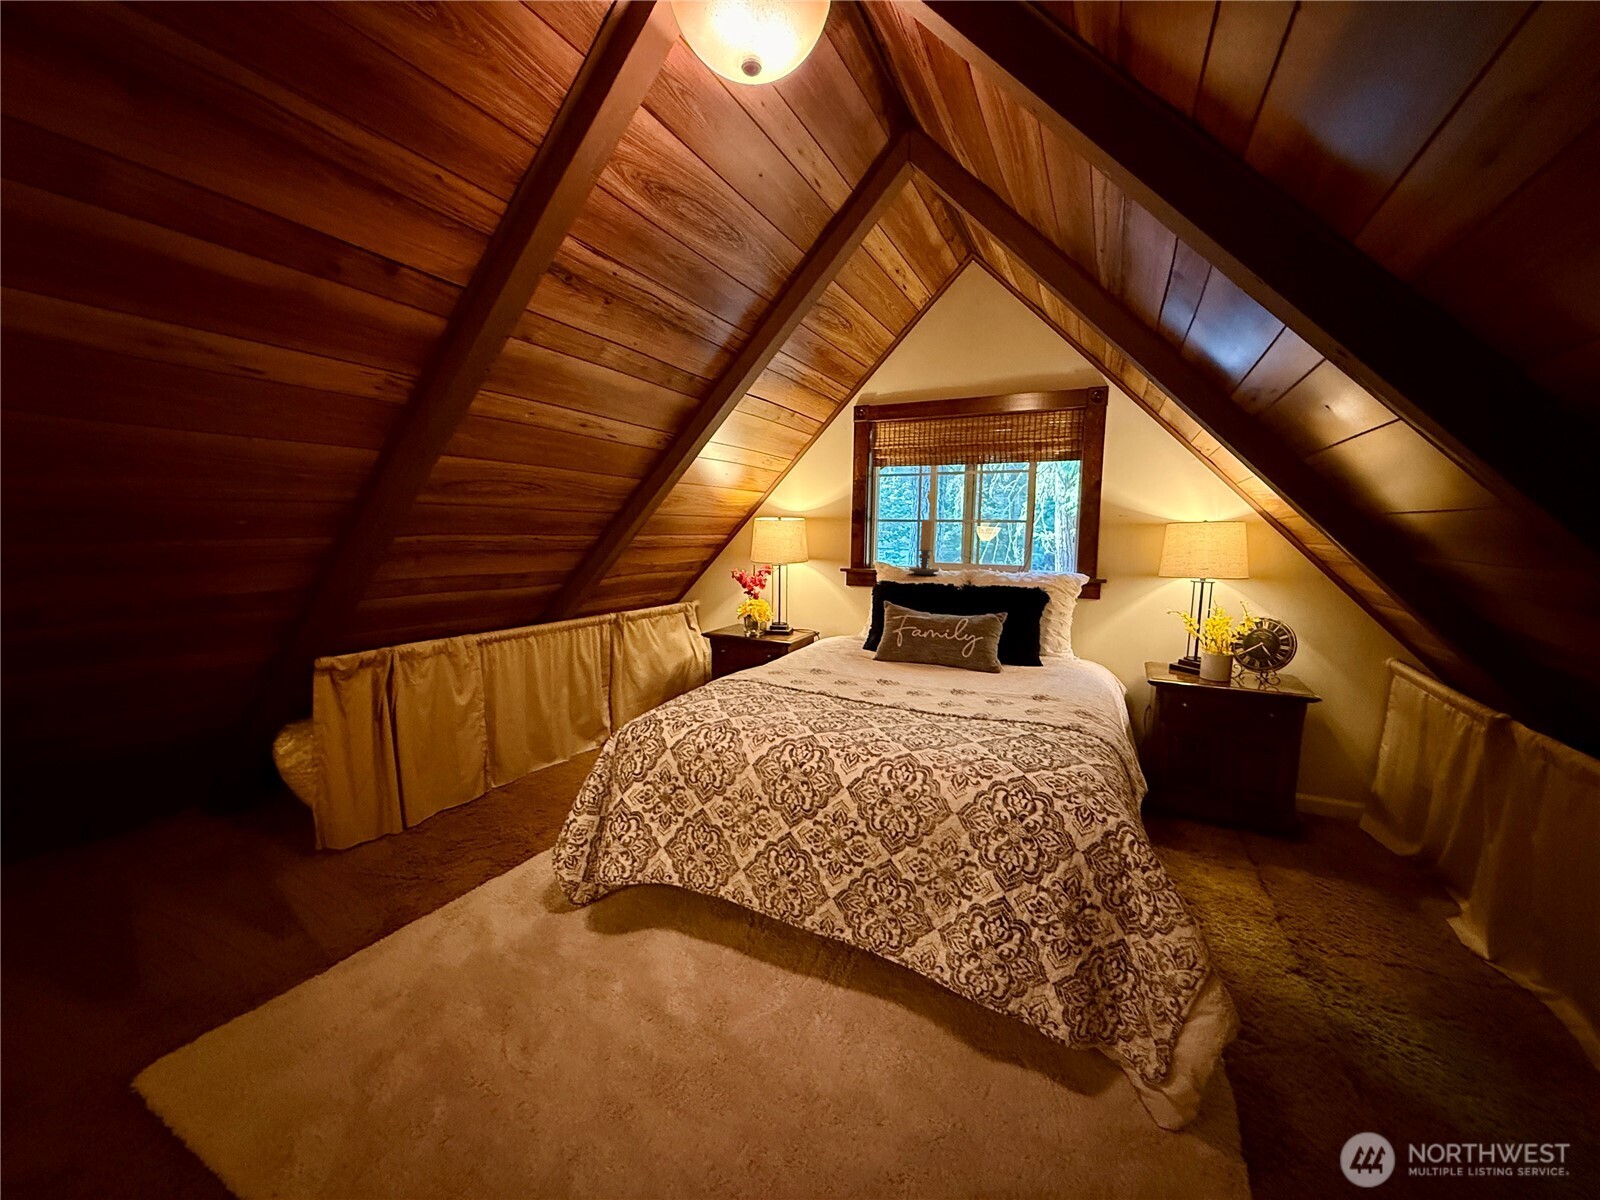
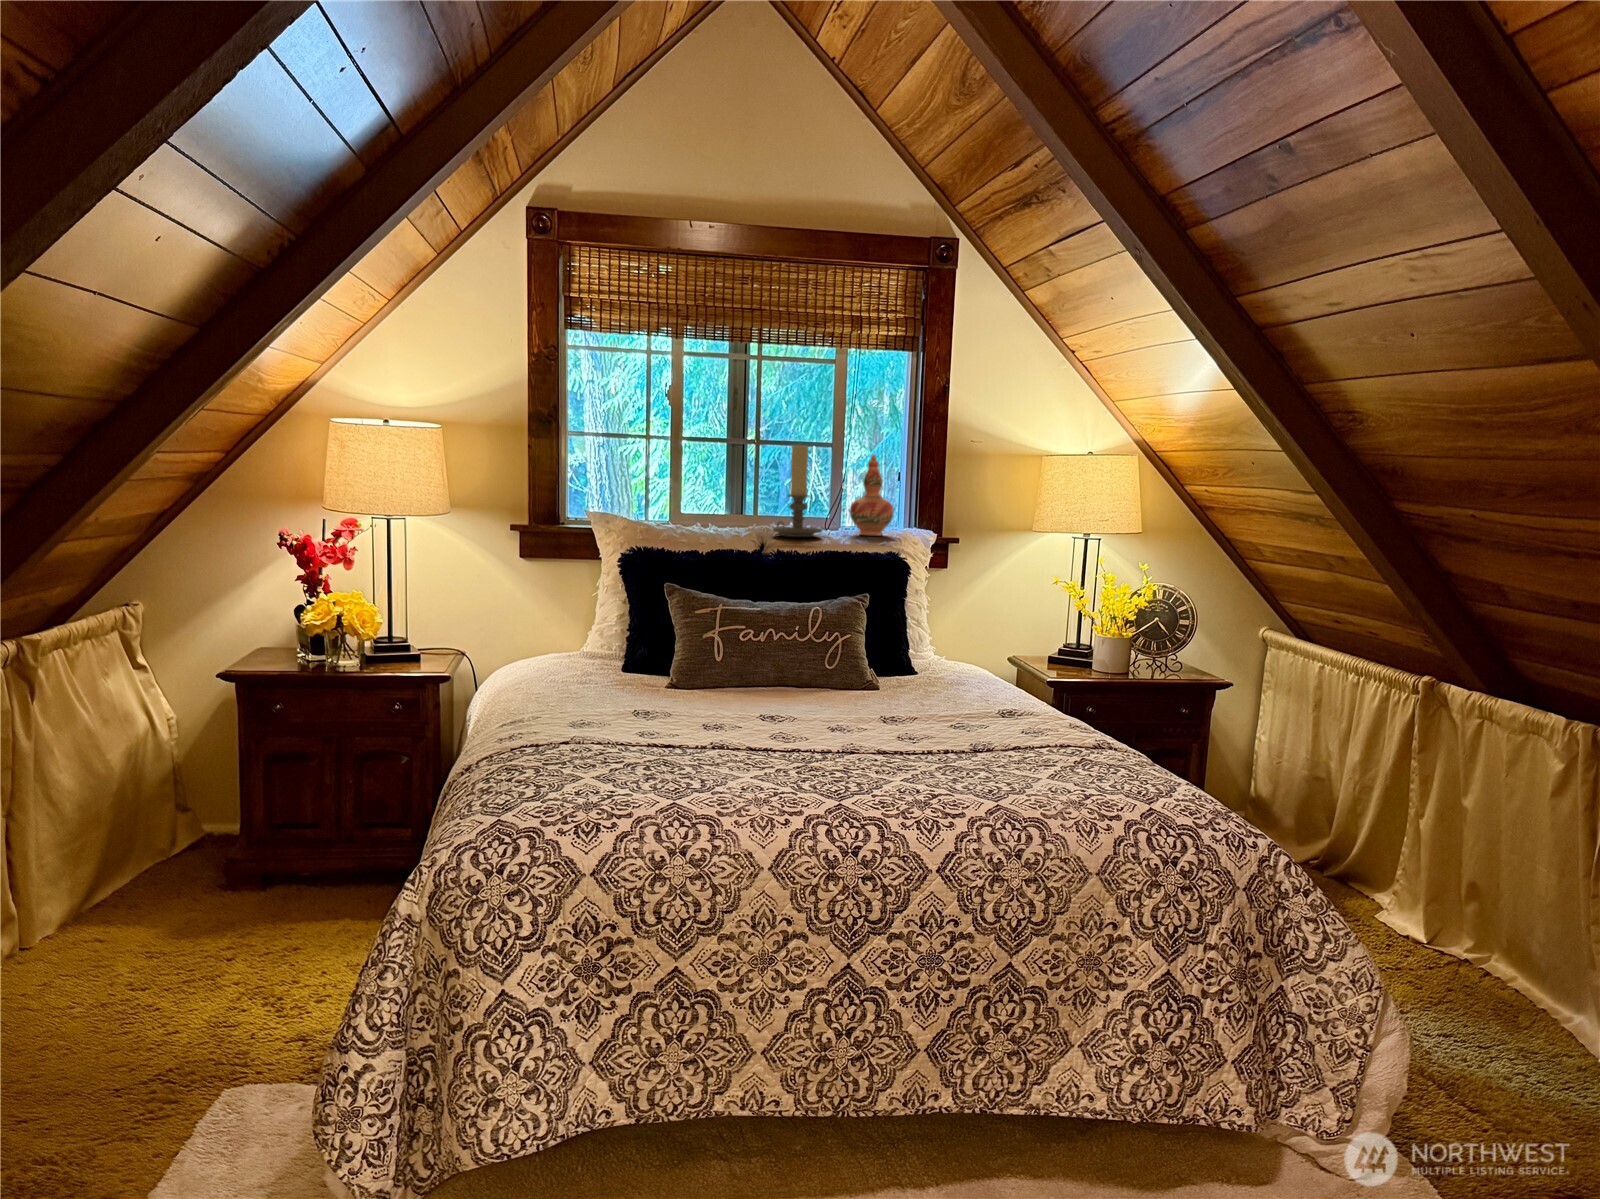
decorative vase: none [960,526,988,575] -> present [850,454,894,535]

